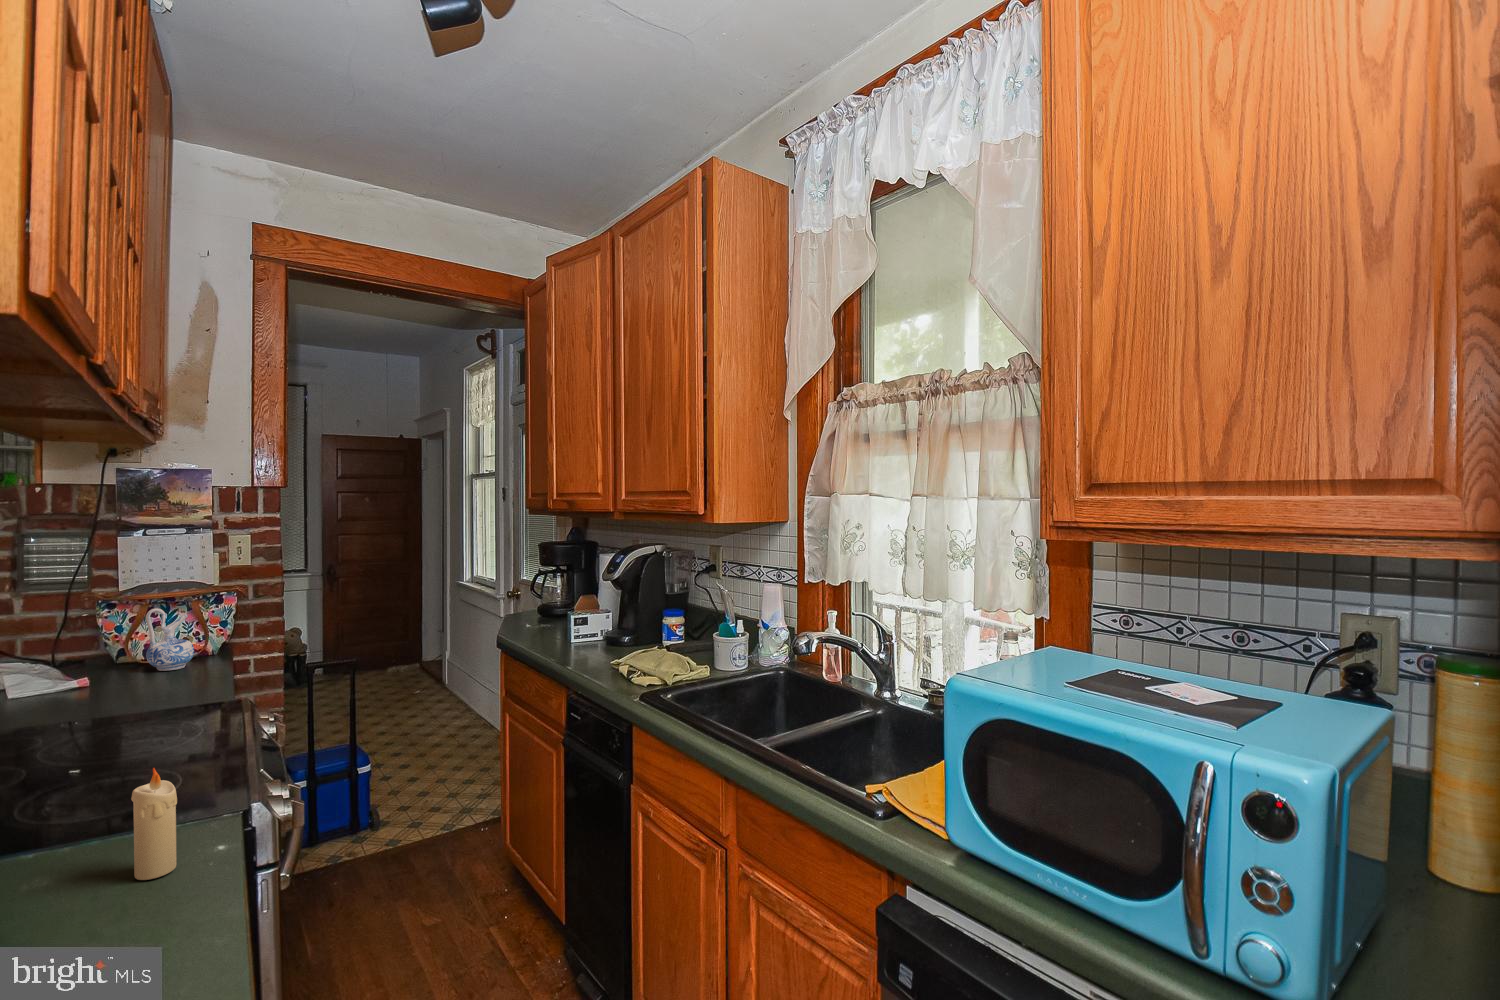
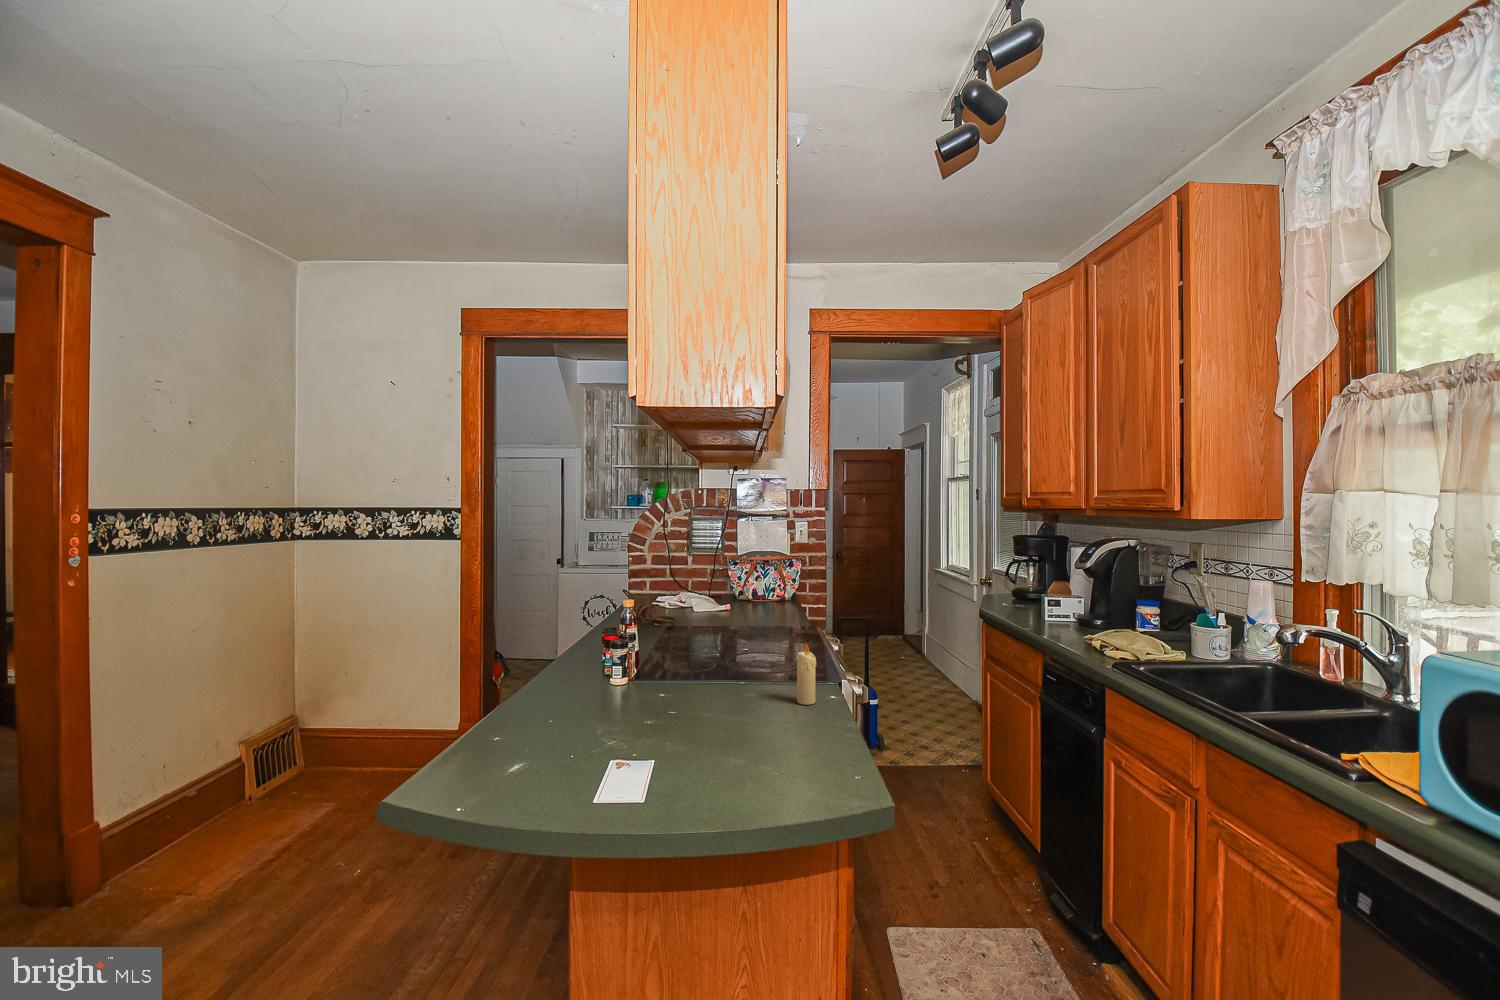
ceramic pitcher: present [146,608,194,671] -> none [758,566,782,606]

